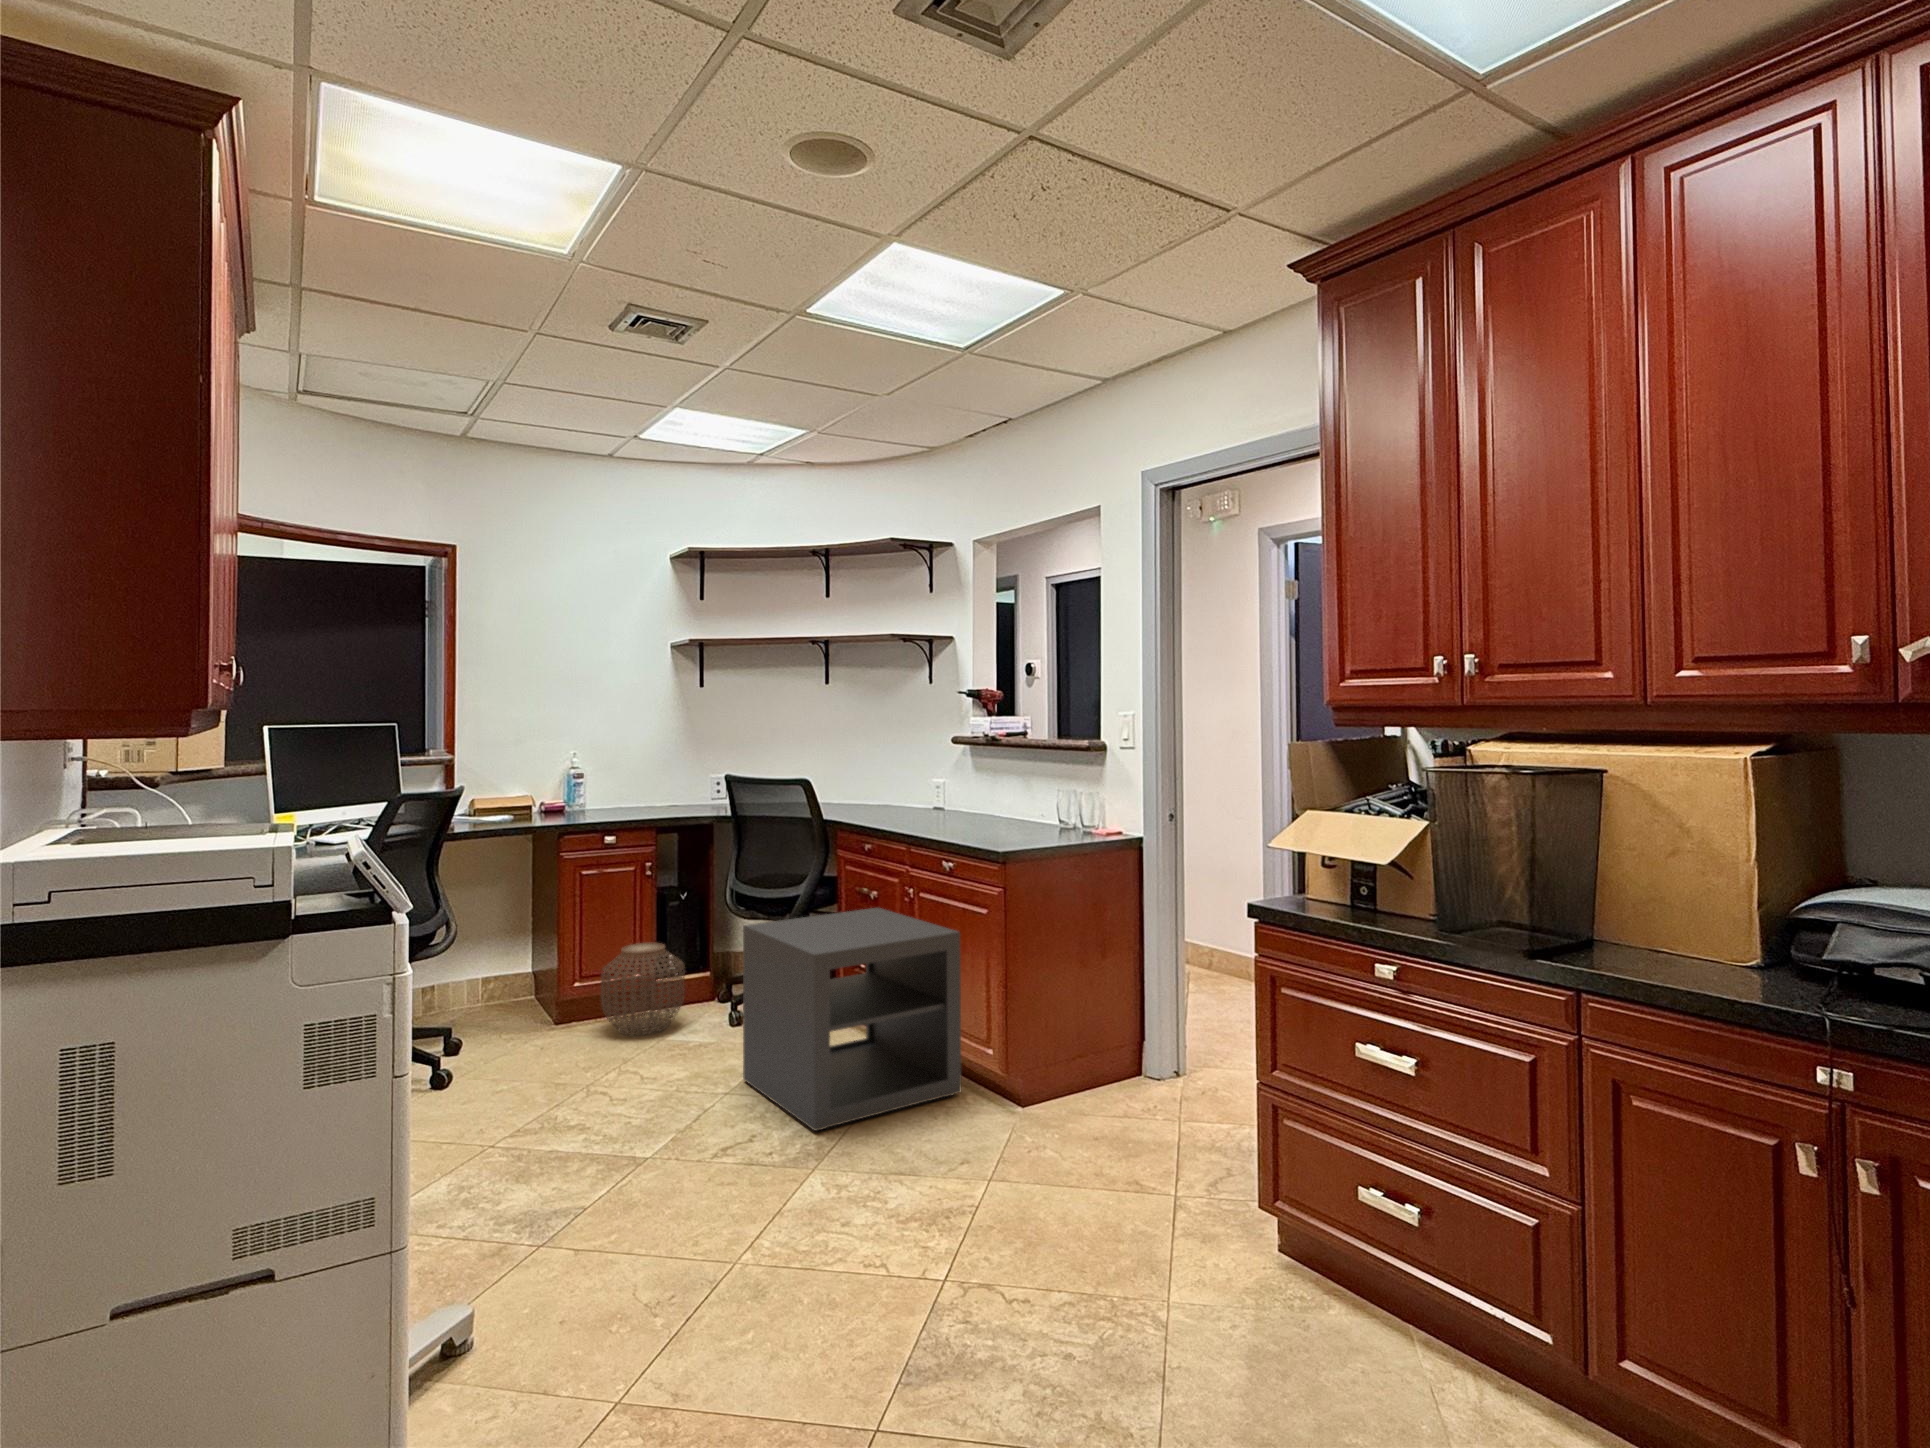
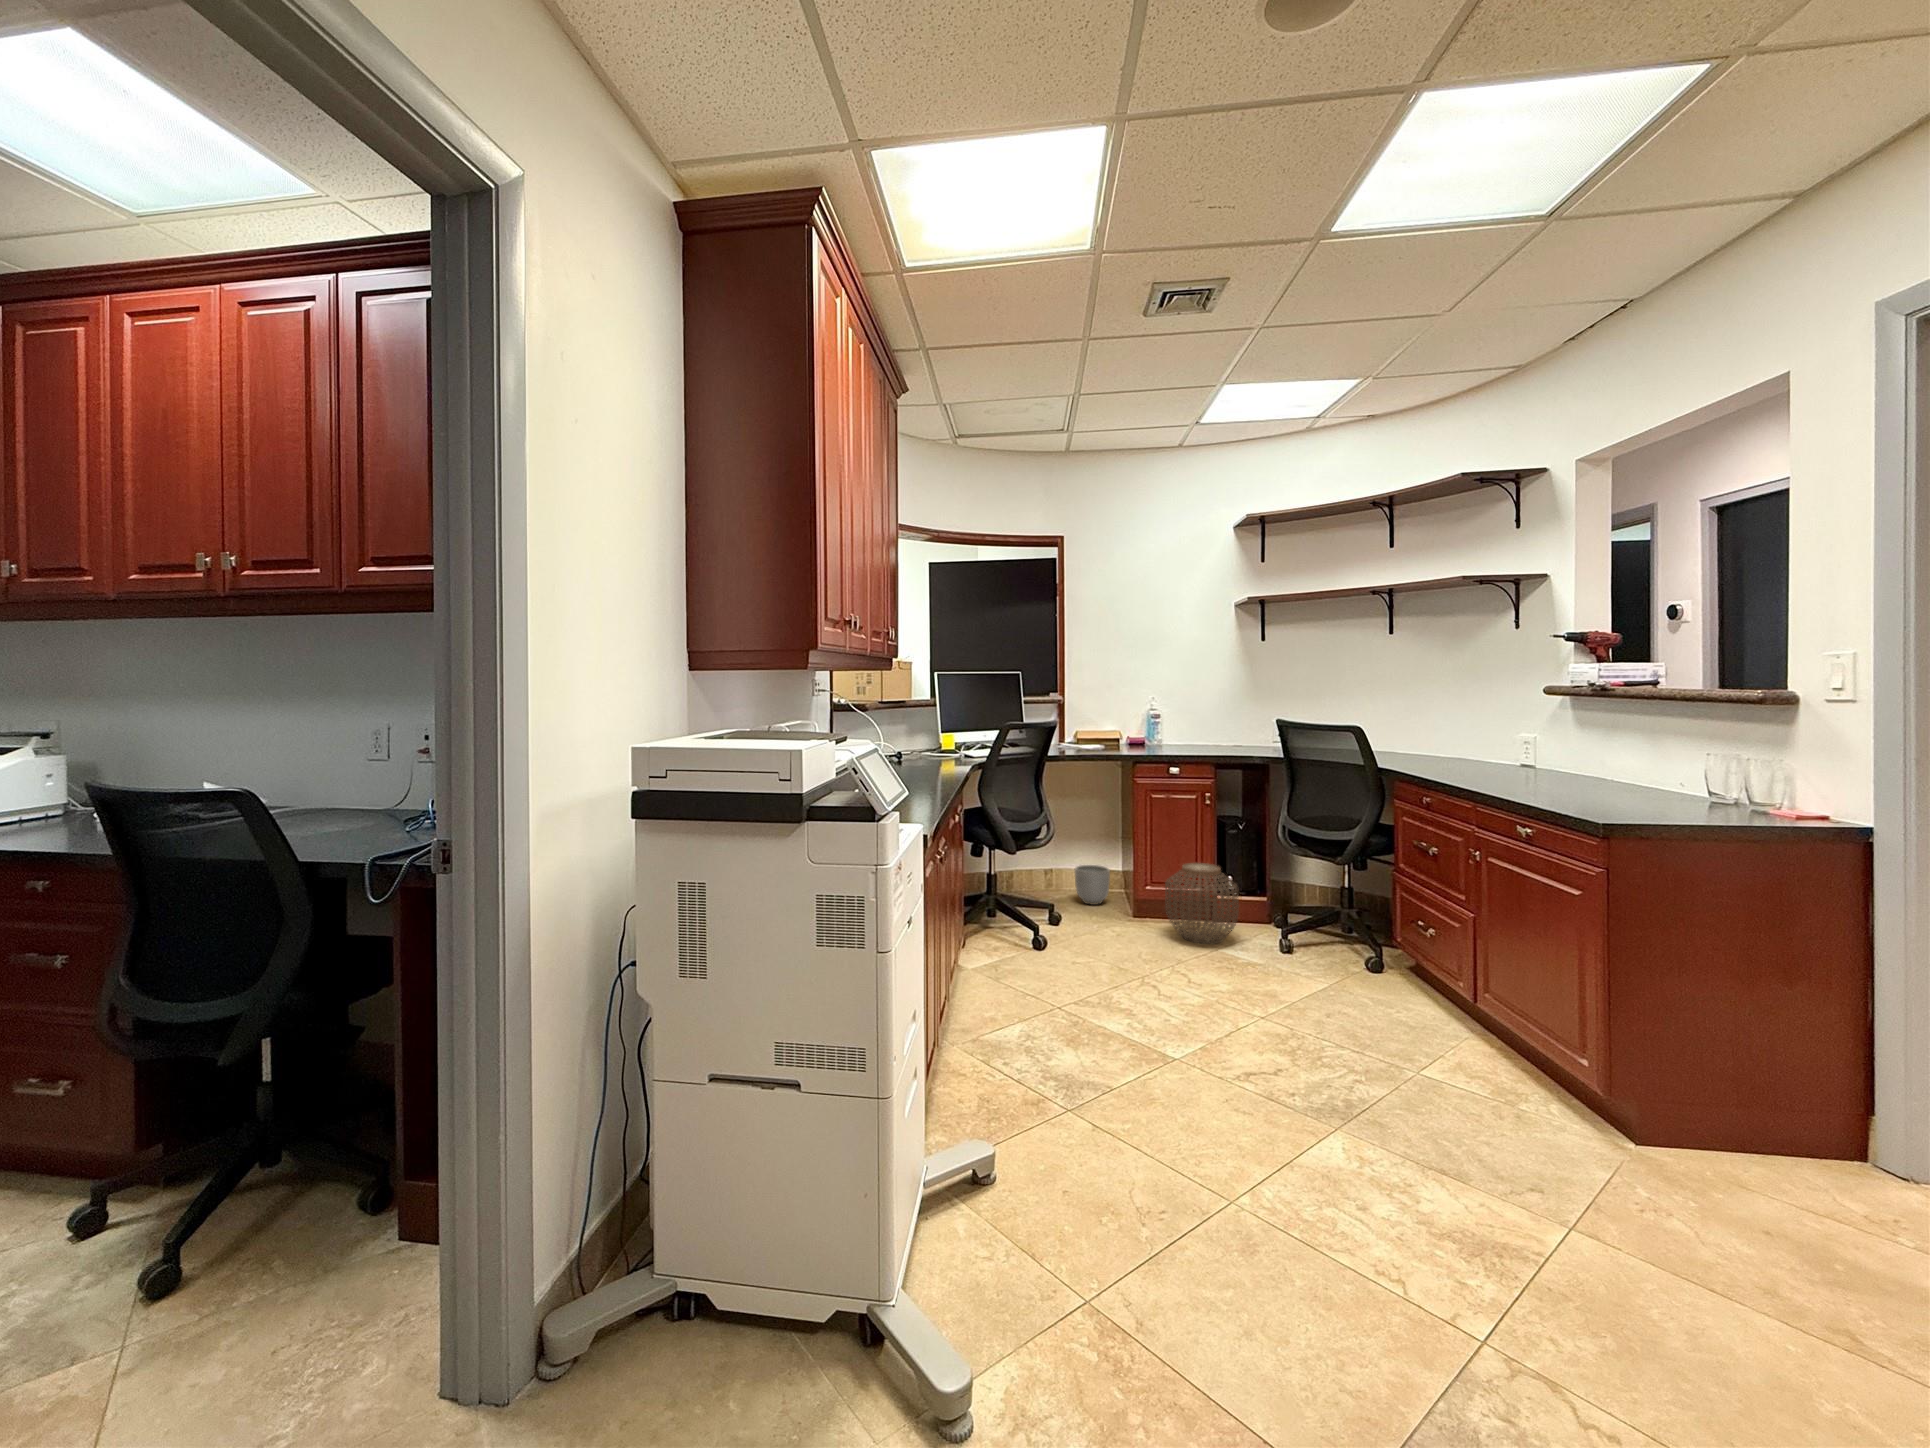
storage cabinet: present [743,908,961,1130] -> none [1281,862,1542,1096]
planter: none [472,968,521,1020] -> present [1074,865,1110,905]

